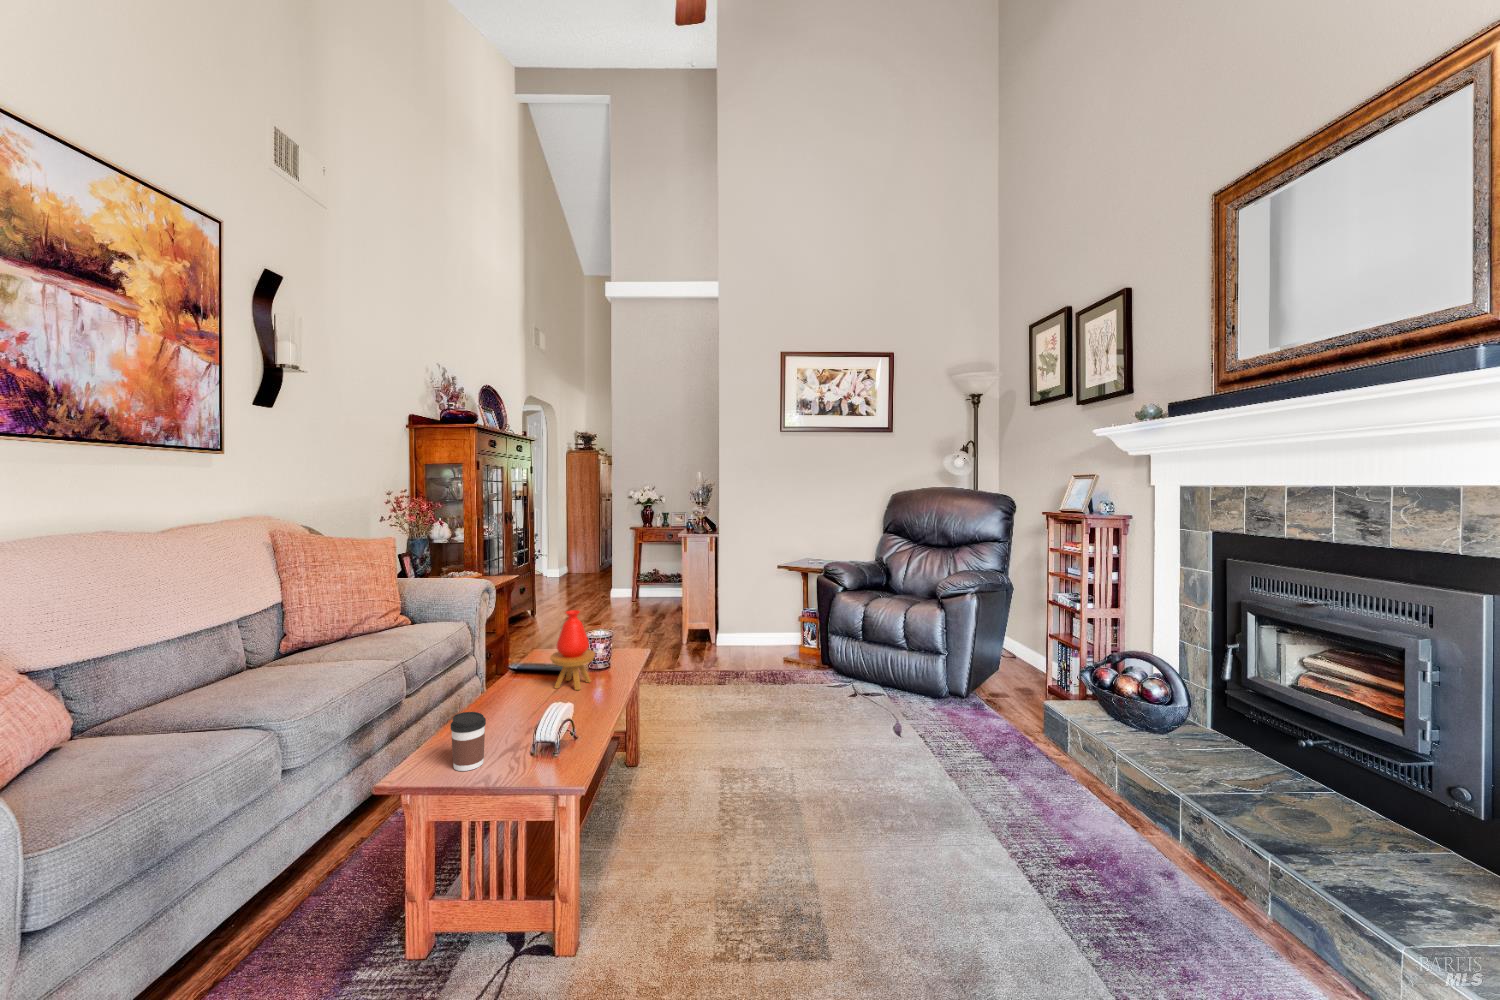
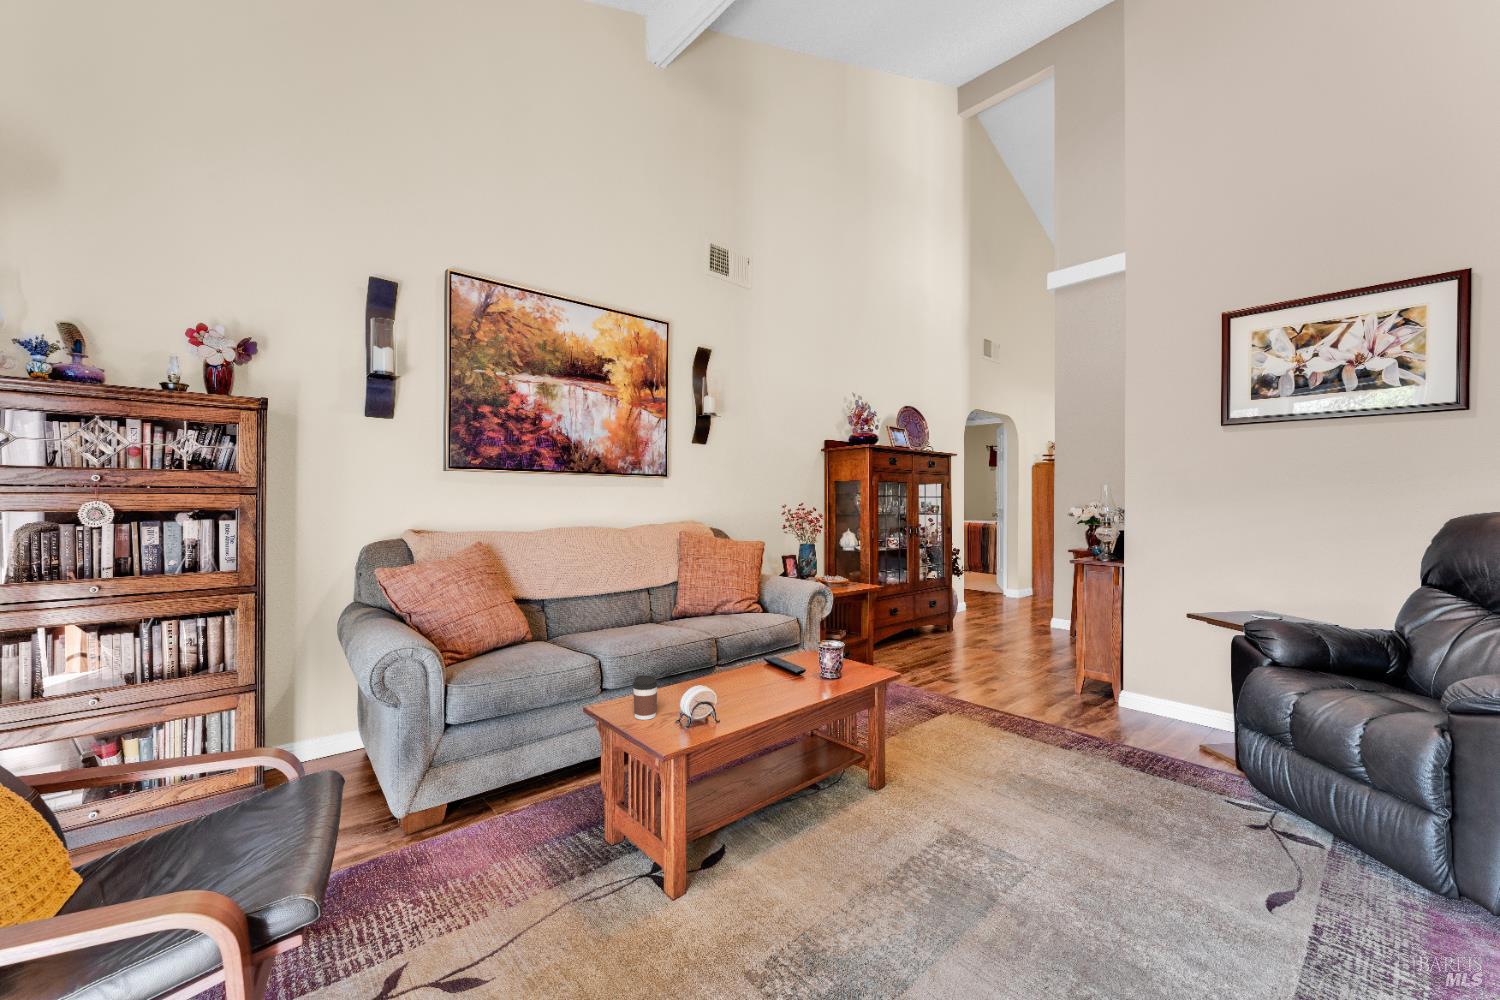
vase: present [550,610,595,690] -> none [772,617,812,692]

